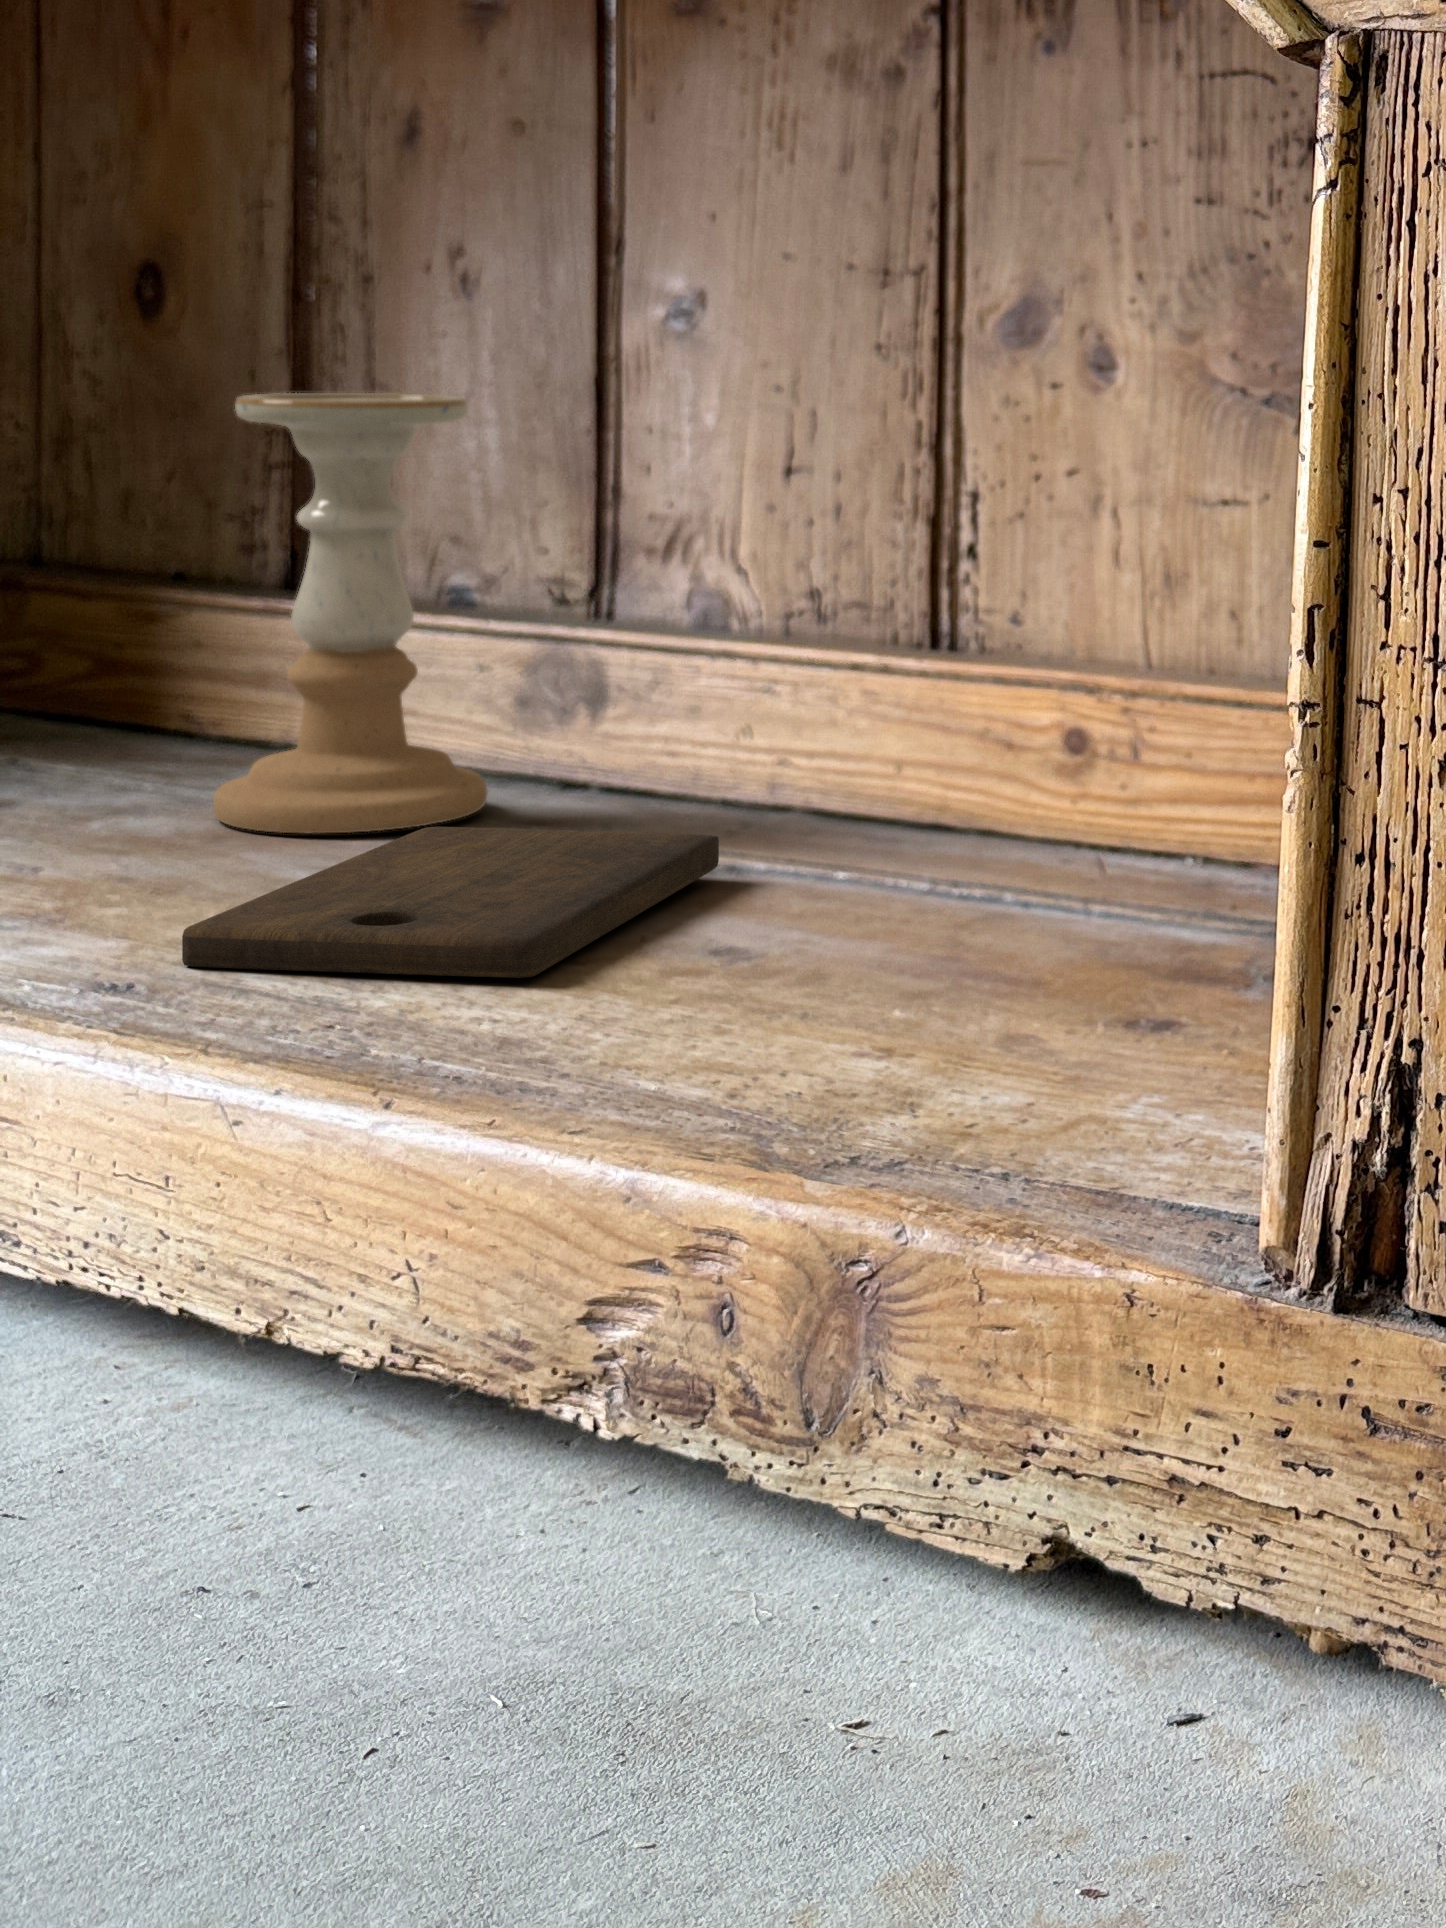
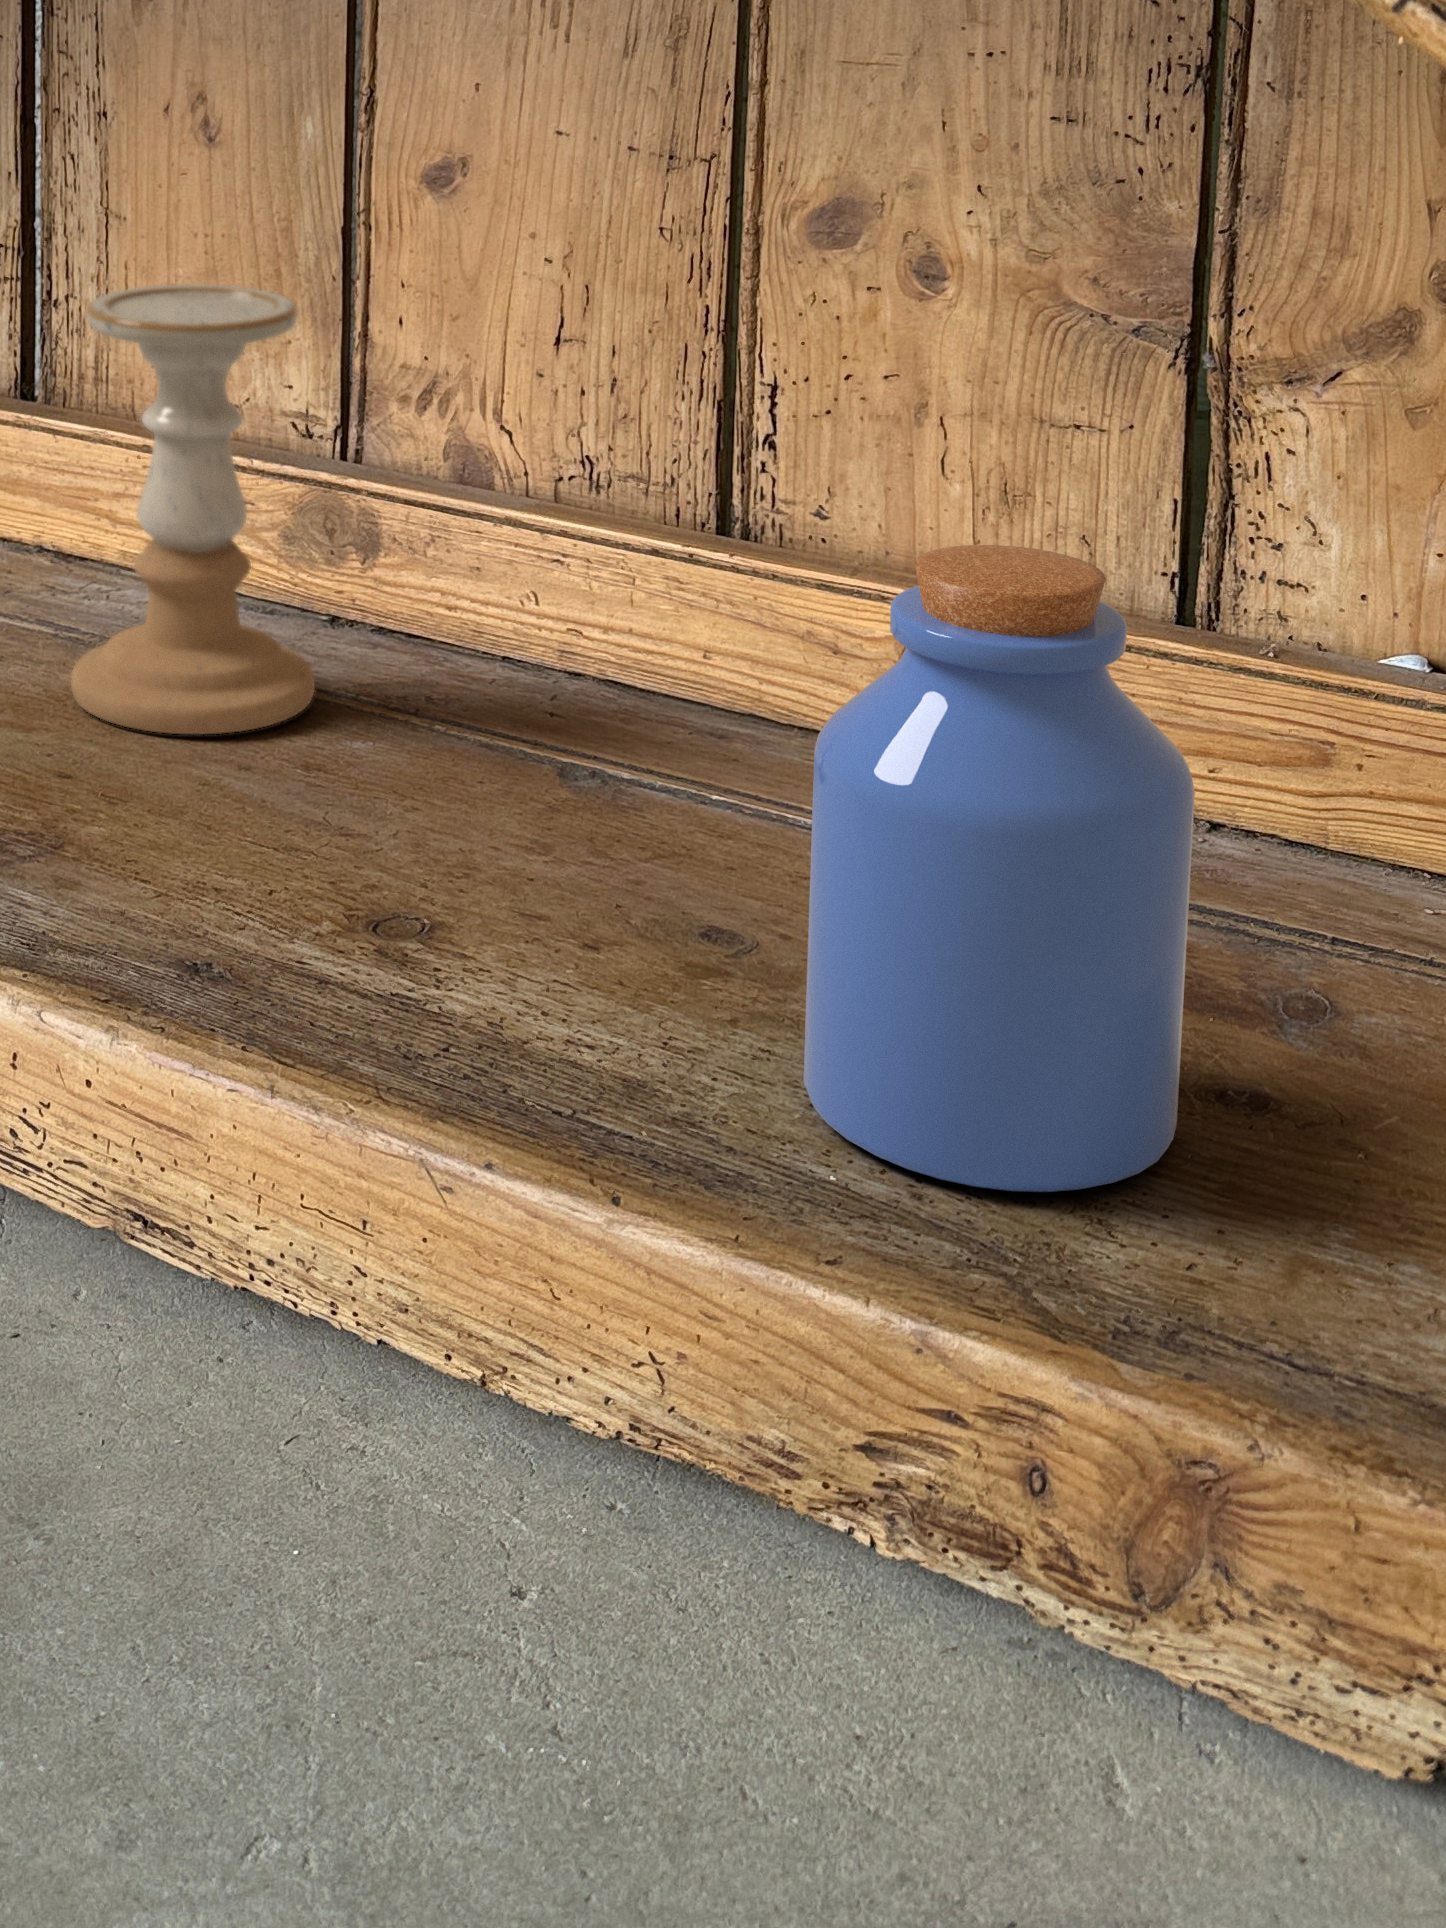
jar: none [669,459,1044,1080] -> present [804,545,1195,1192]
cutting board: present [182,827,719,978] -> none [254,753,622,999]

